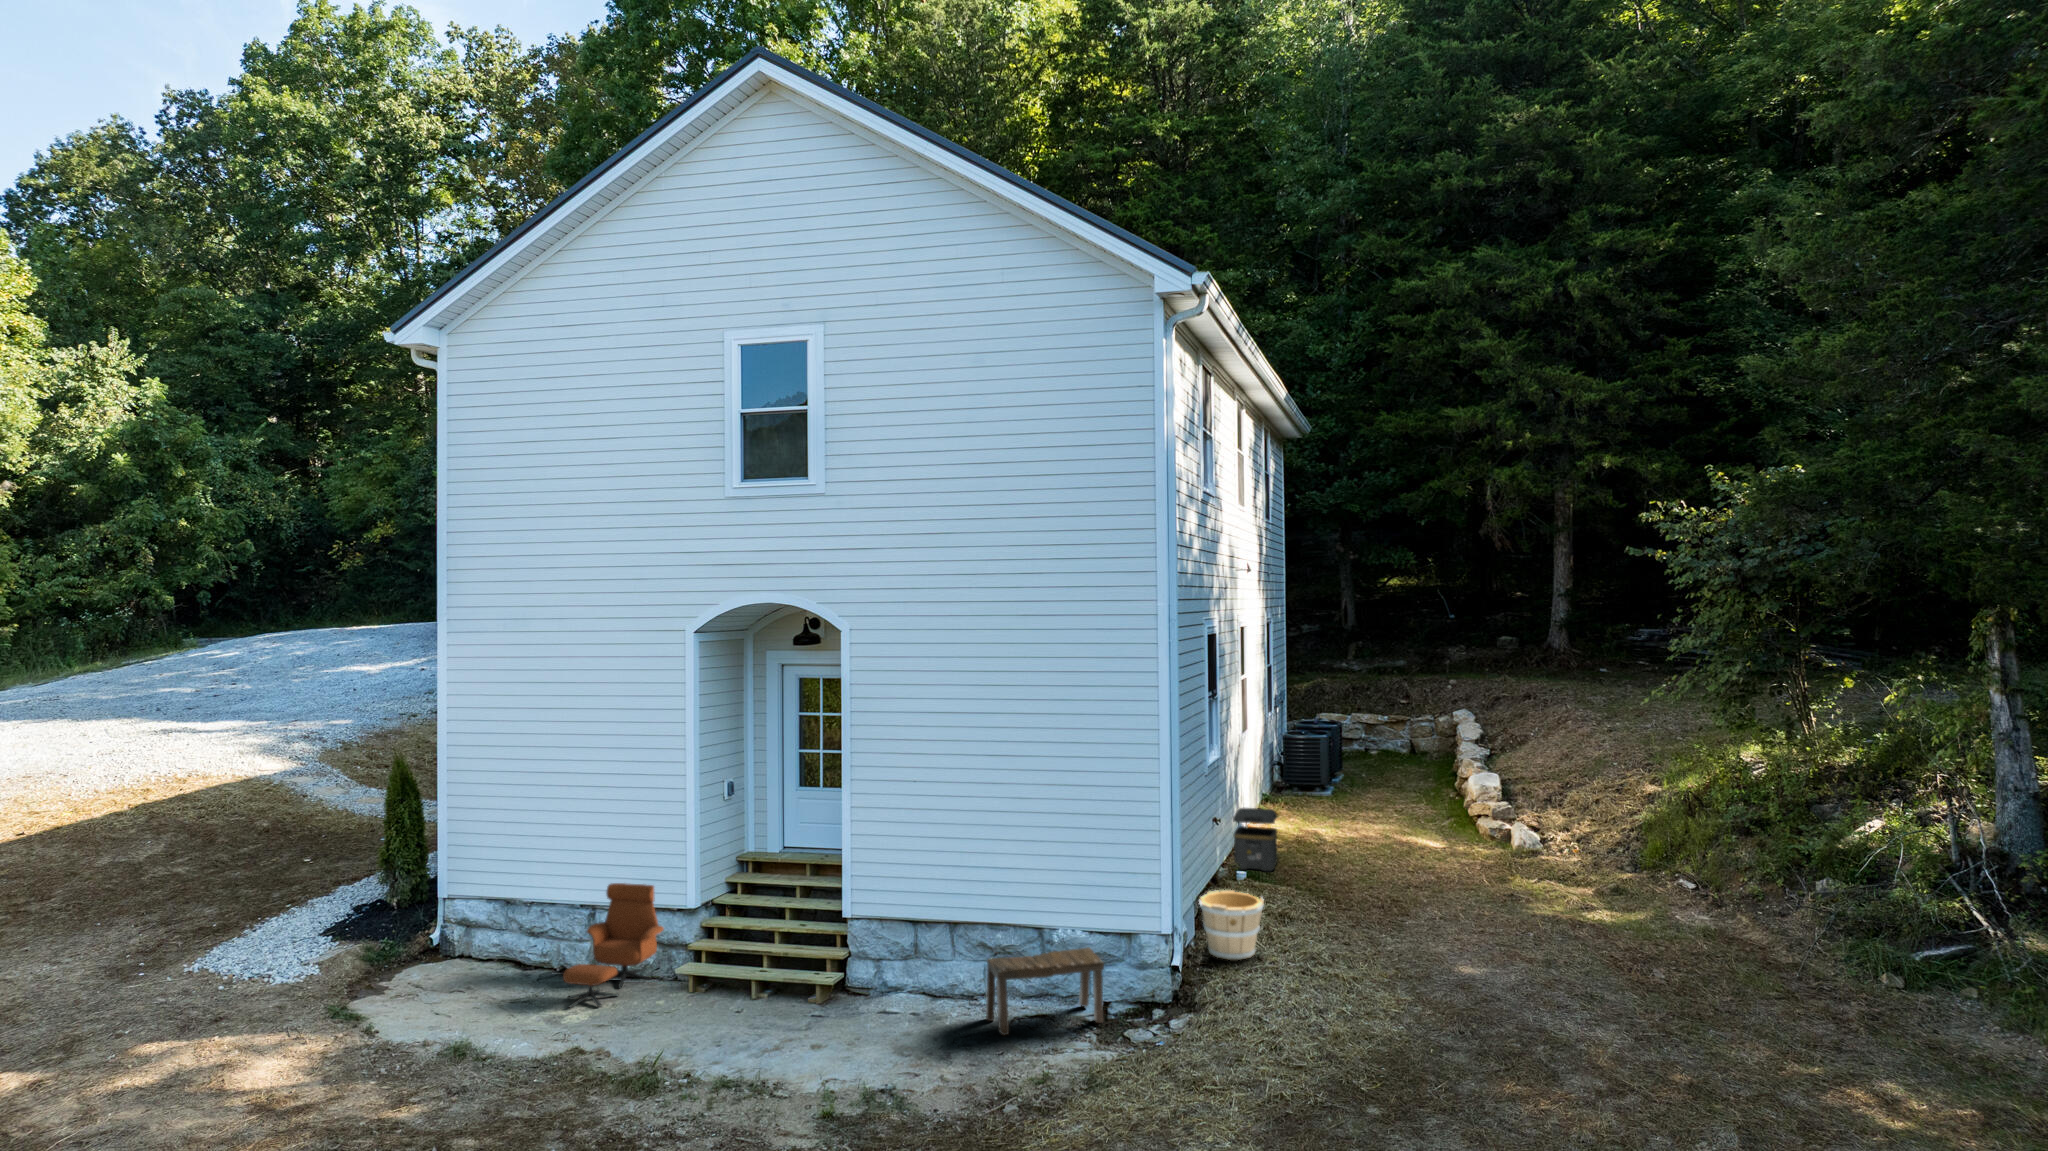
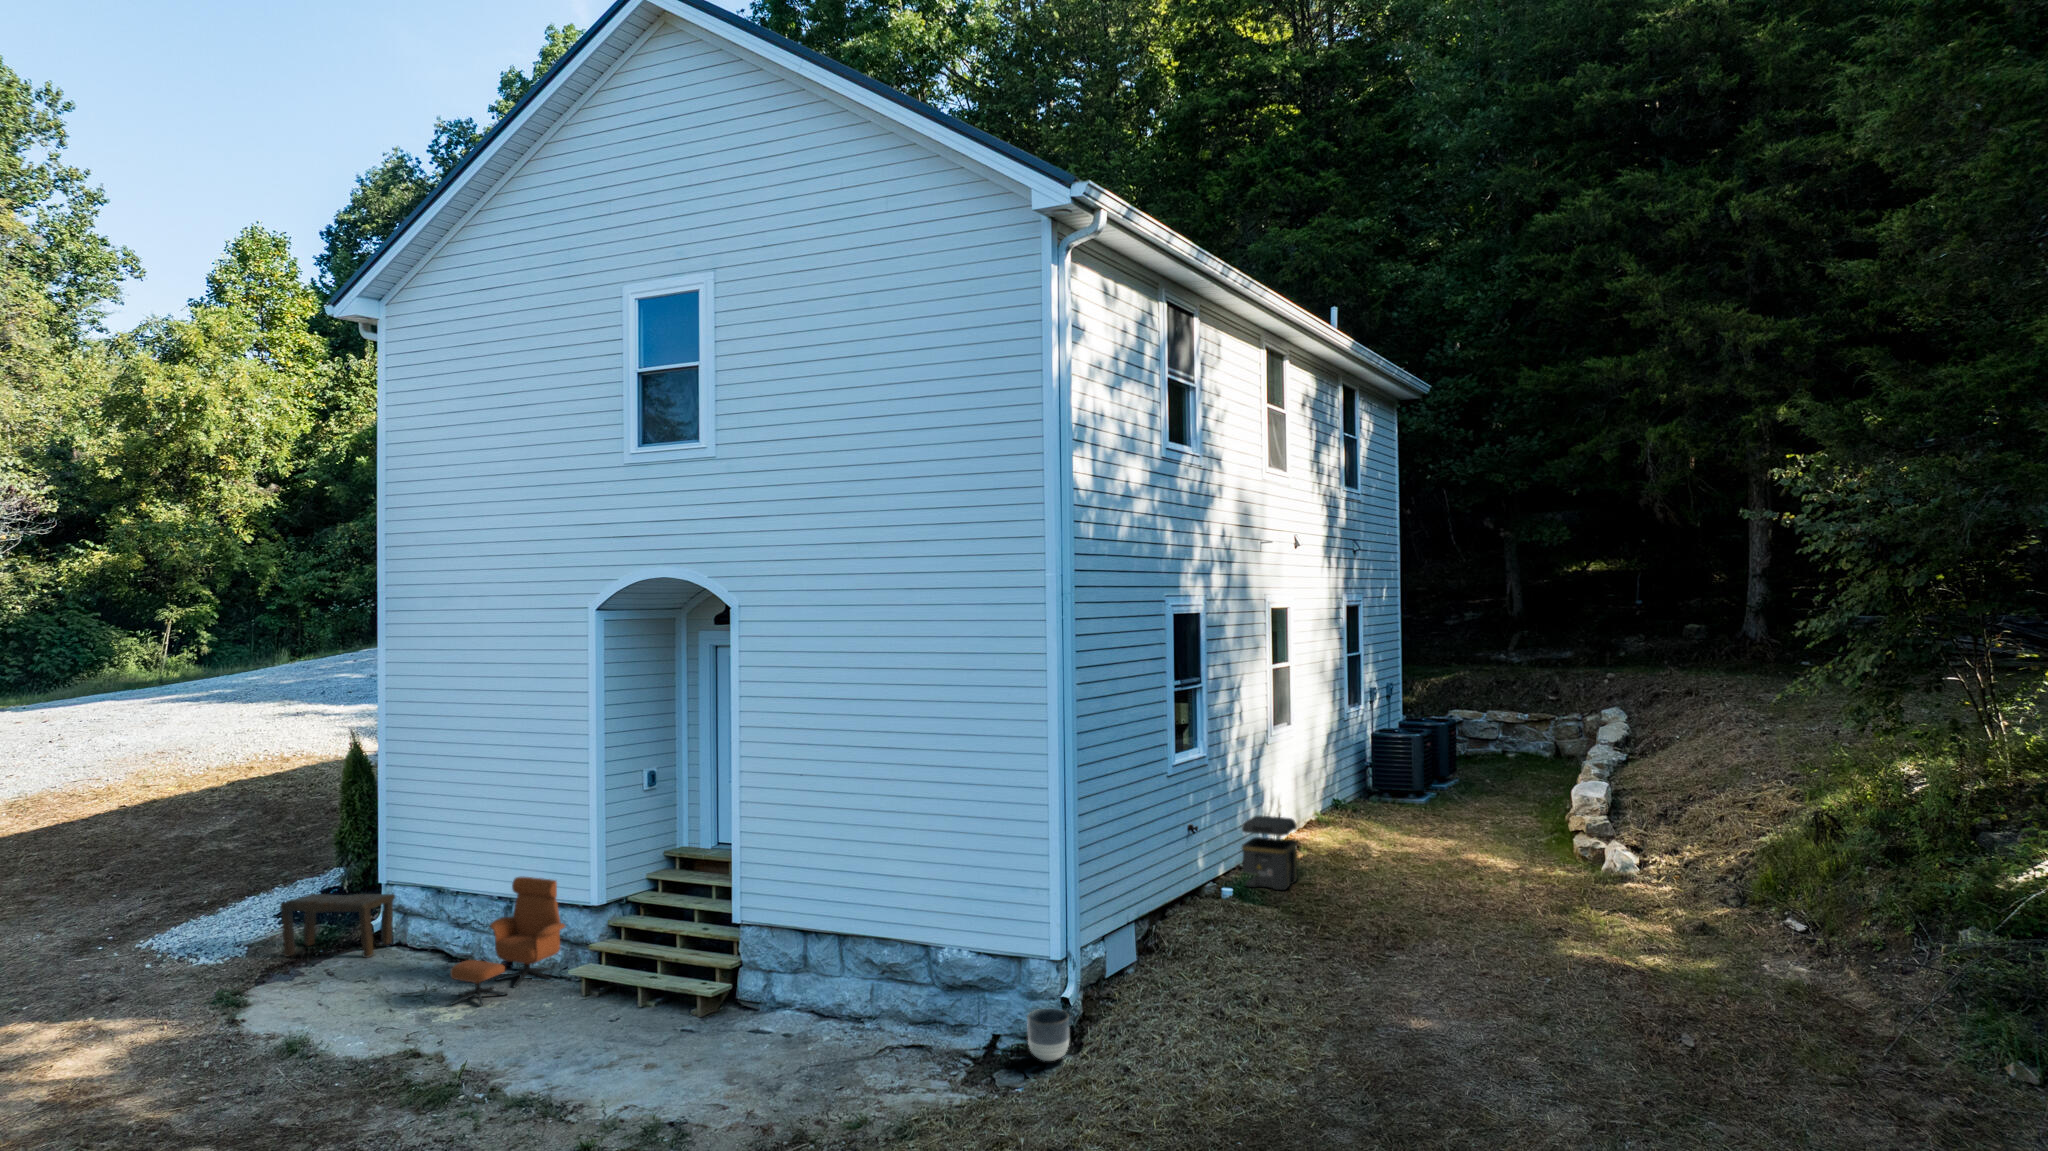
wooden bucket: present [1199,890,1264,960] -> none [1135,910,1210,992]
bench: present [986,947,1104,1035] -> present [280,894,395,958]
planter: none [1147,977,1183,1022] -> present [1027,1009,1069,1061]

